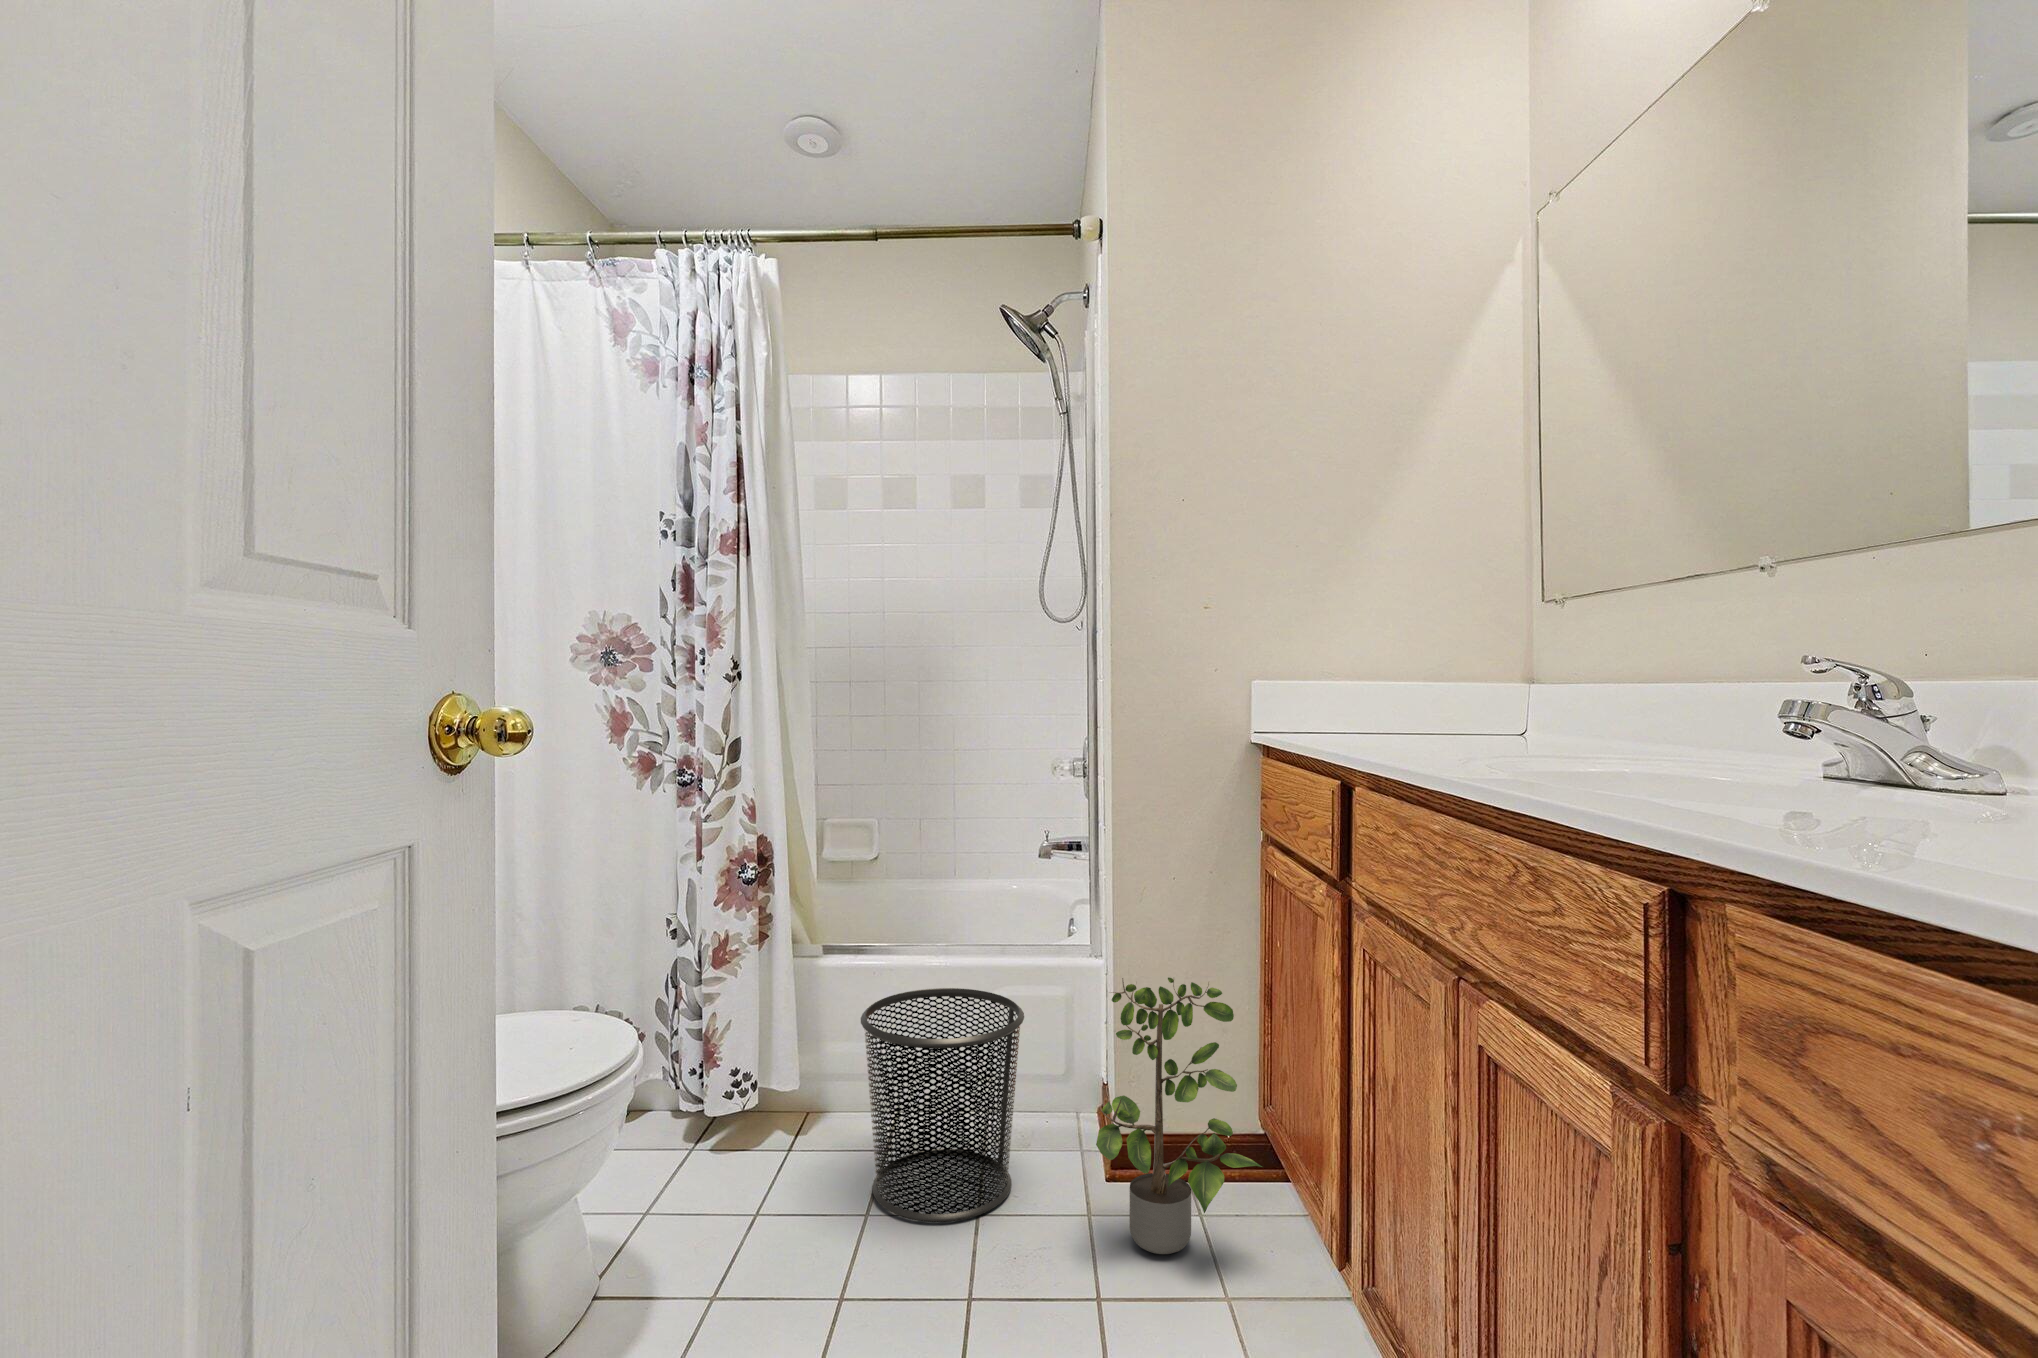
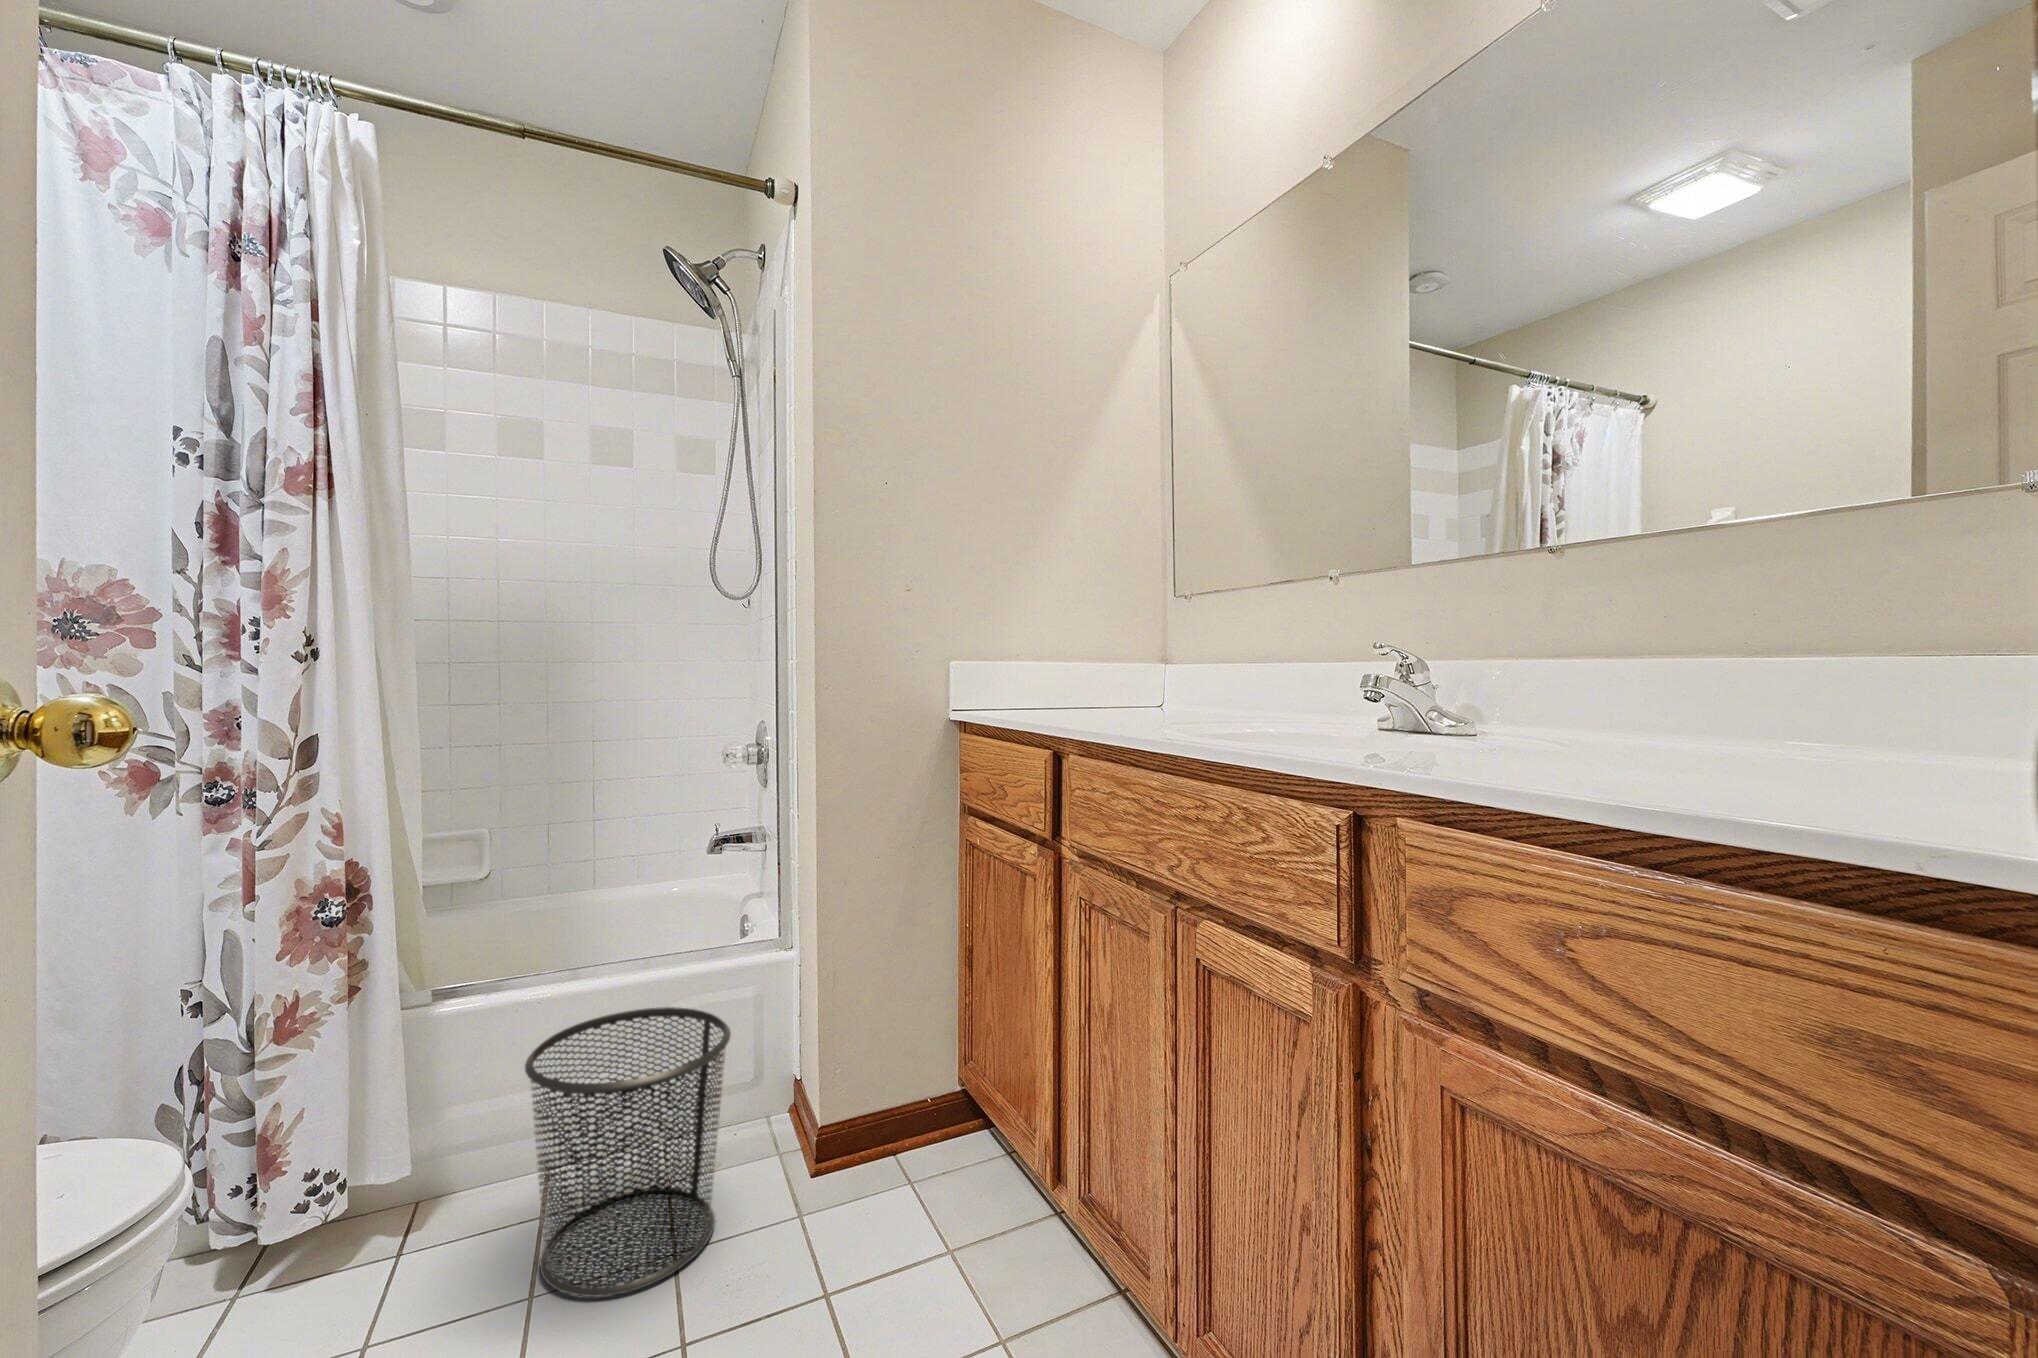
potted plant: present [1096,978,1262,1254] -> none [834,956,997,1245]

